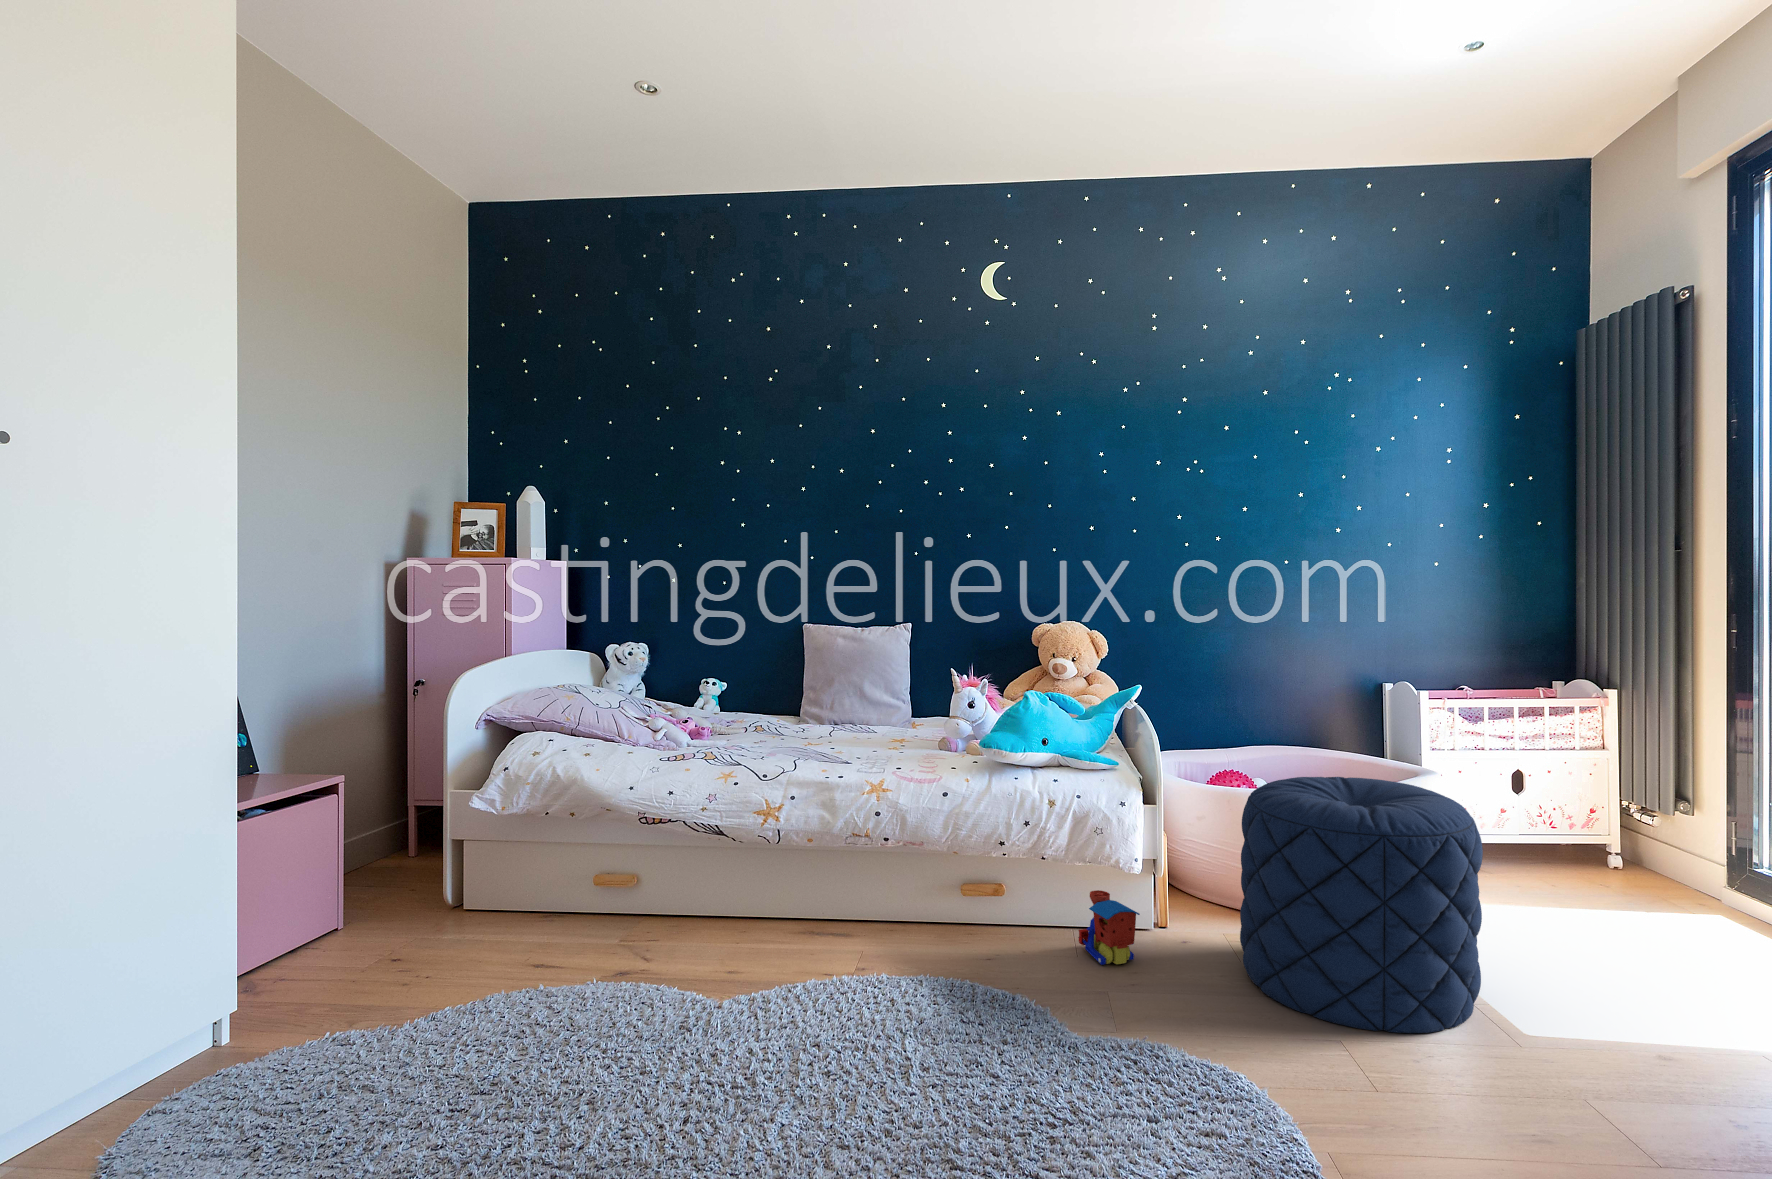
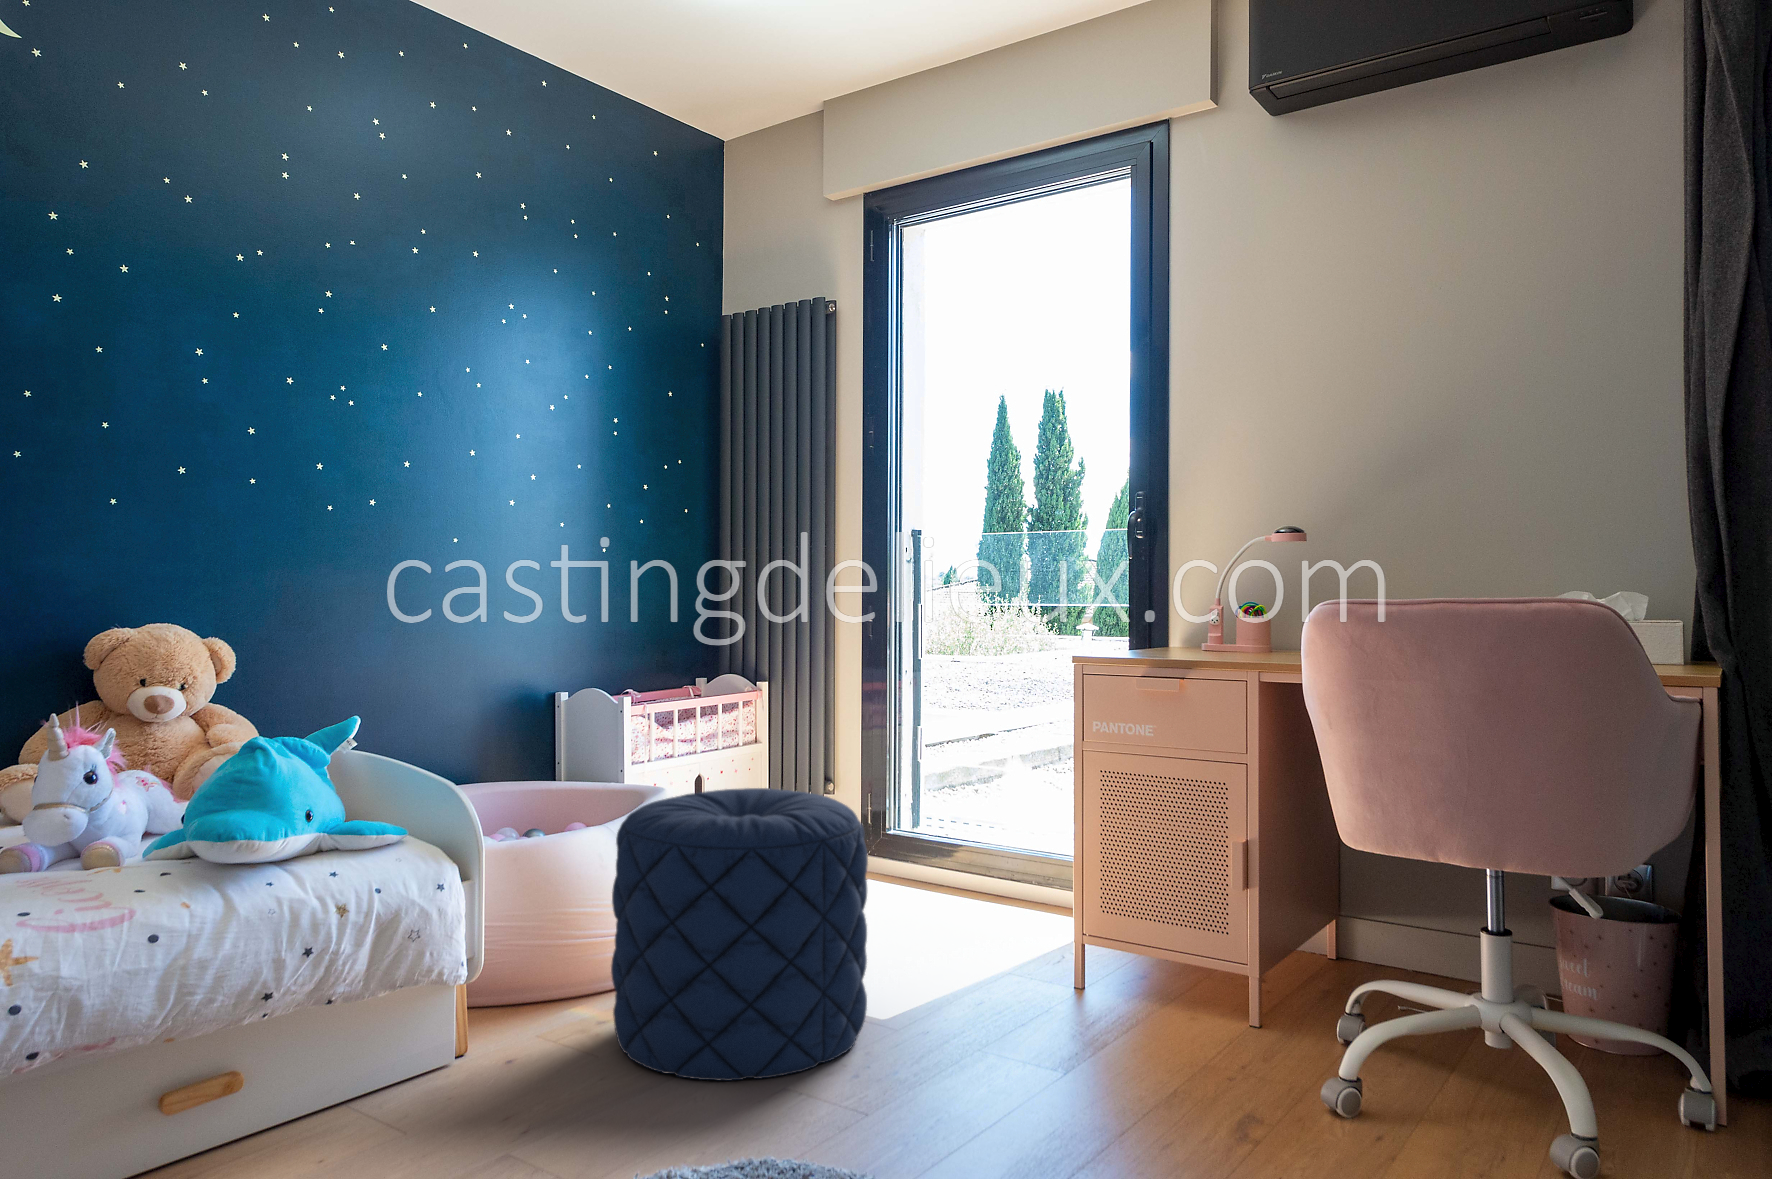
toy train: present [1078,890,1140,965] -> none [408,1022,514,1131]

